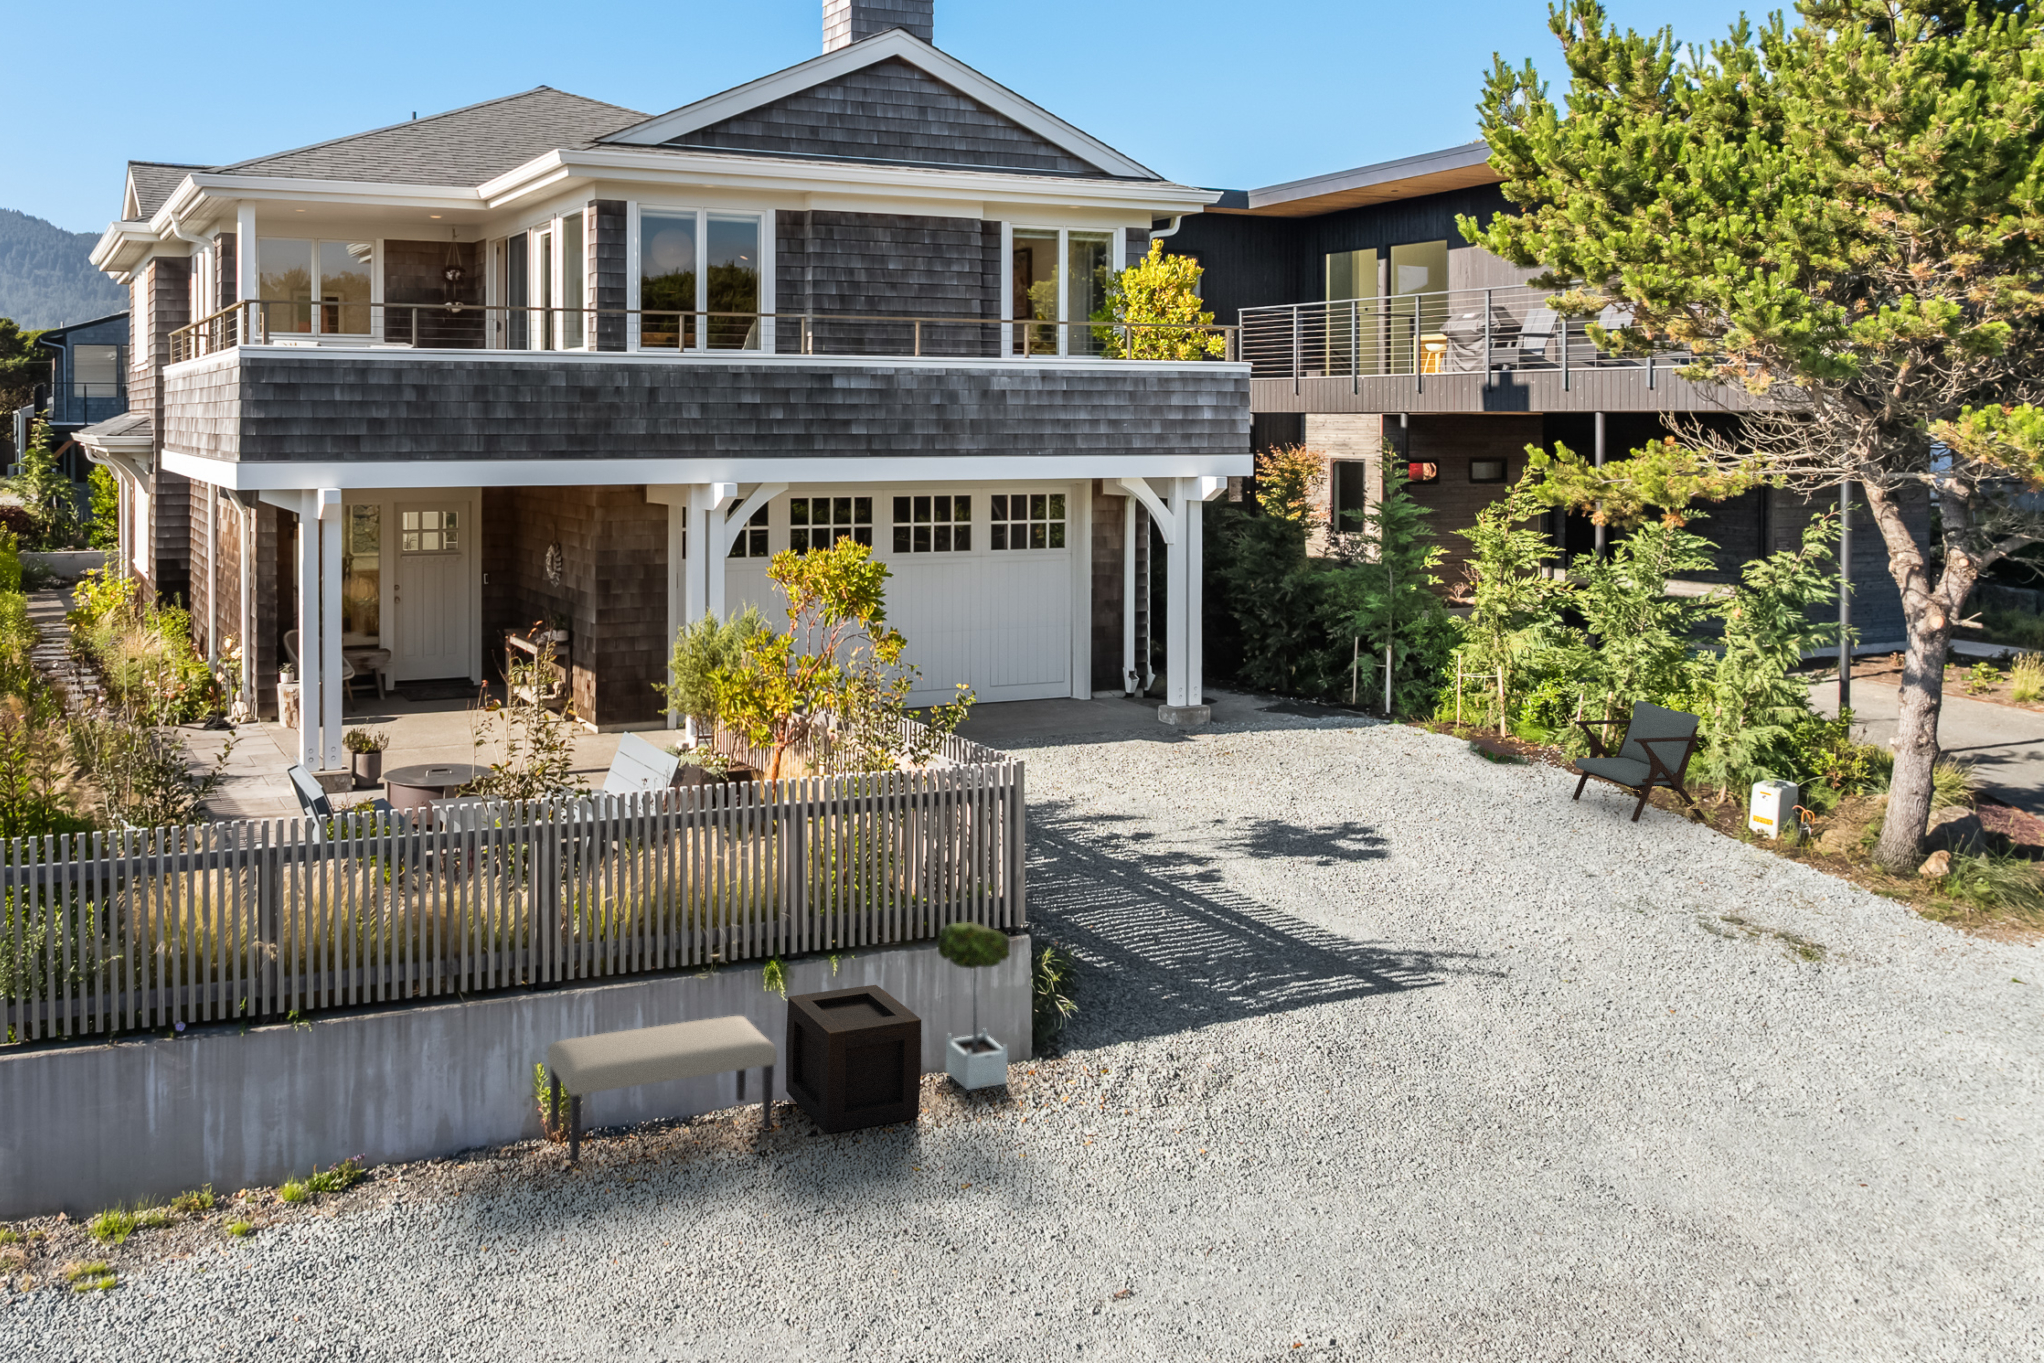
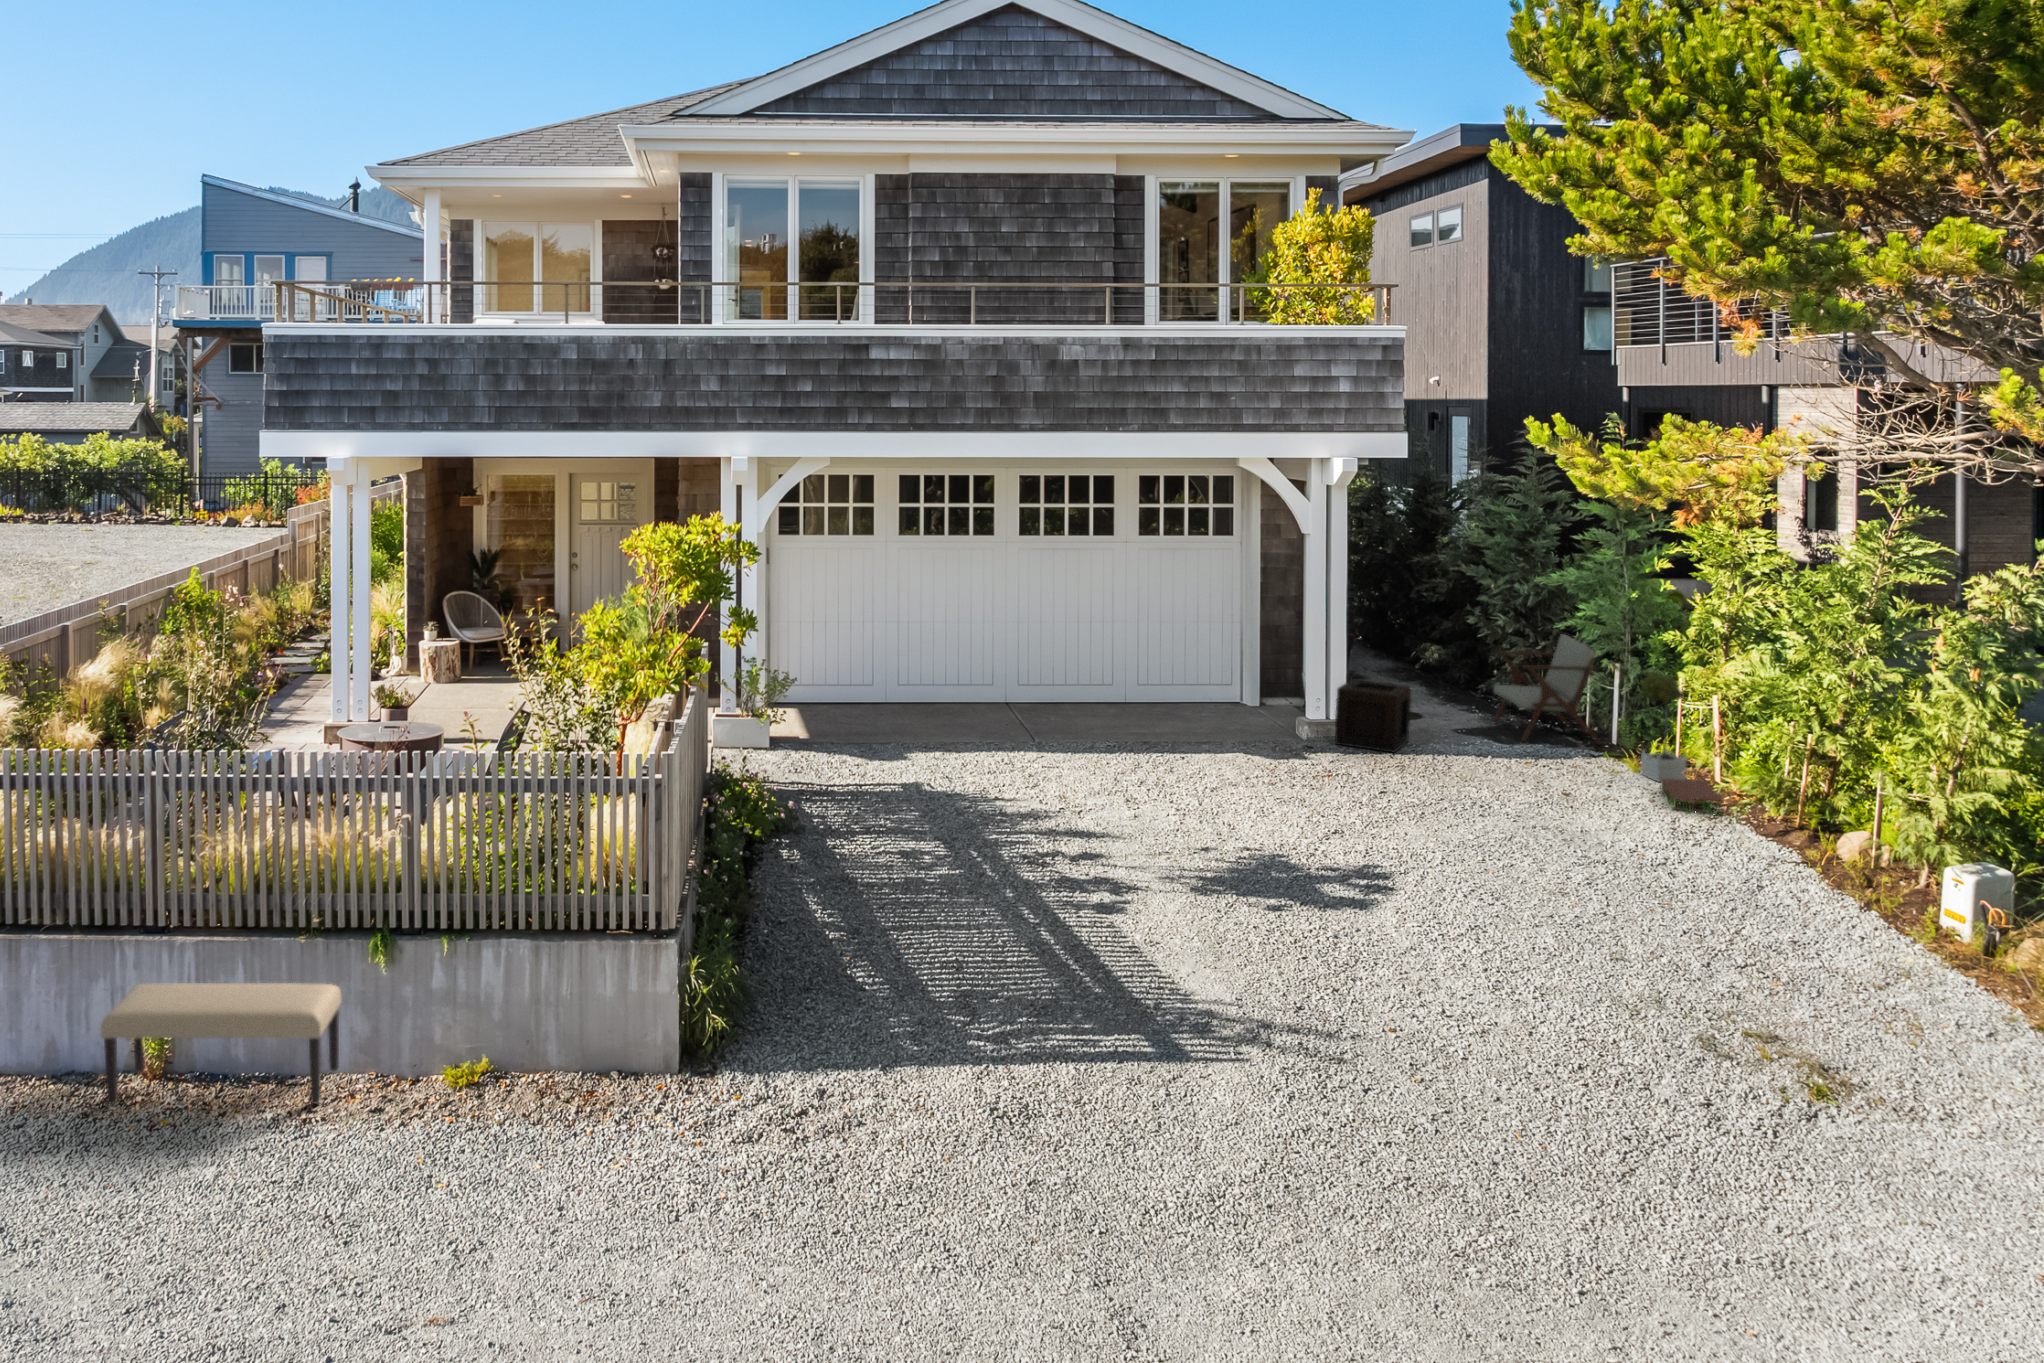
lounge chair: present [1572,700,1705,822] -> present [1493,634,1602,744]
potted tree: present [937,922,1010,1090] -> present [1640,672,1687,782]
wooden crate: present [786,985,921,1133] -> present [1335,679,1411,752]

